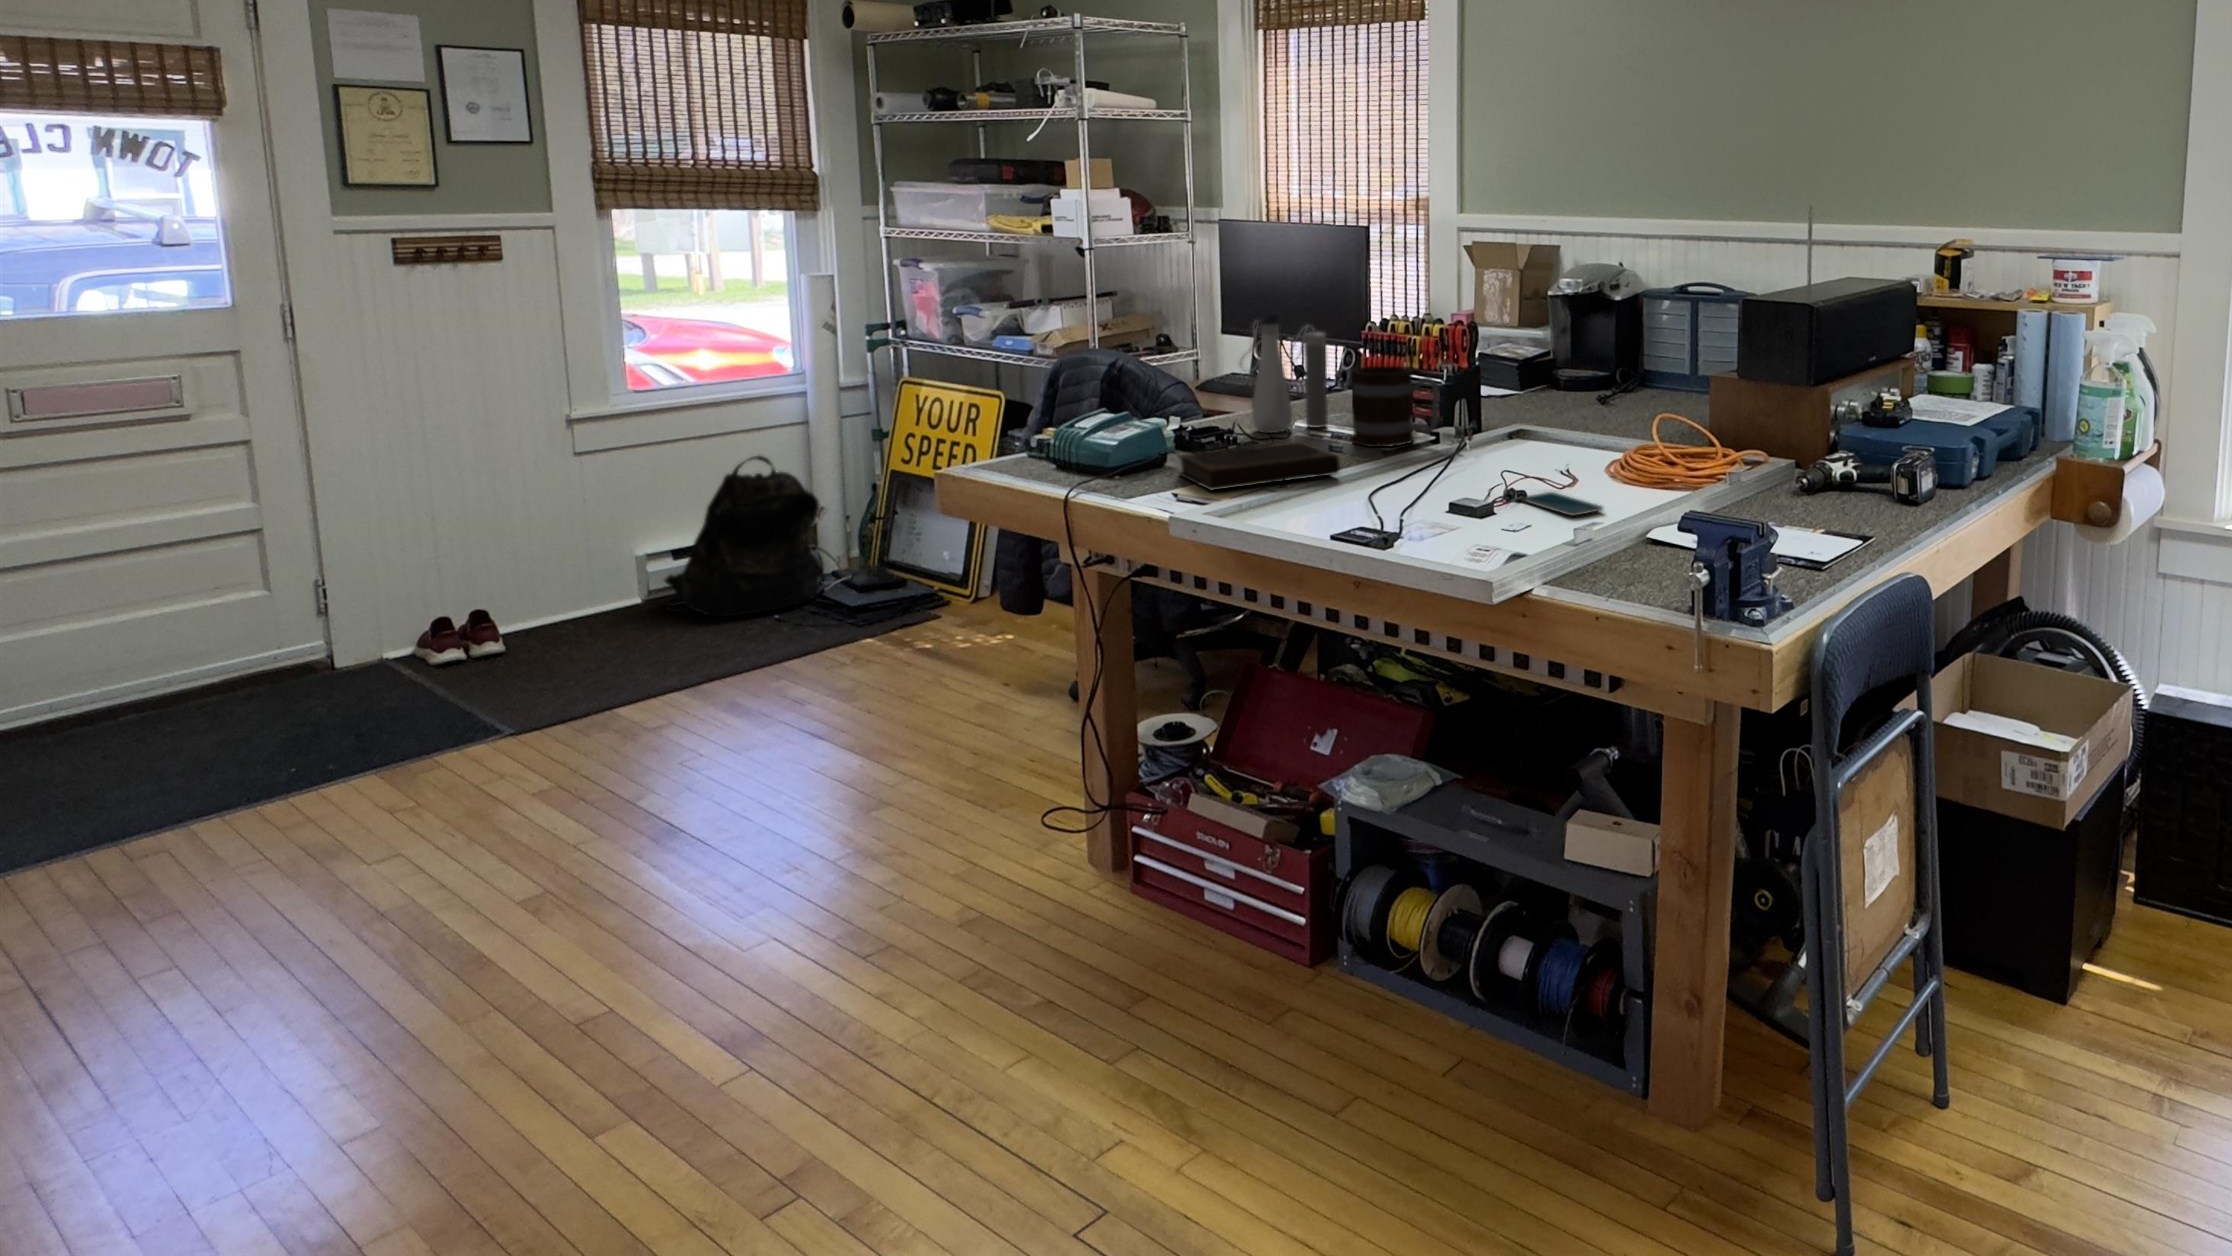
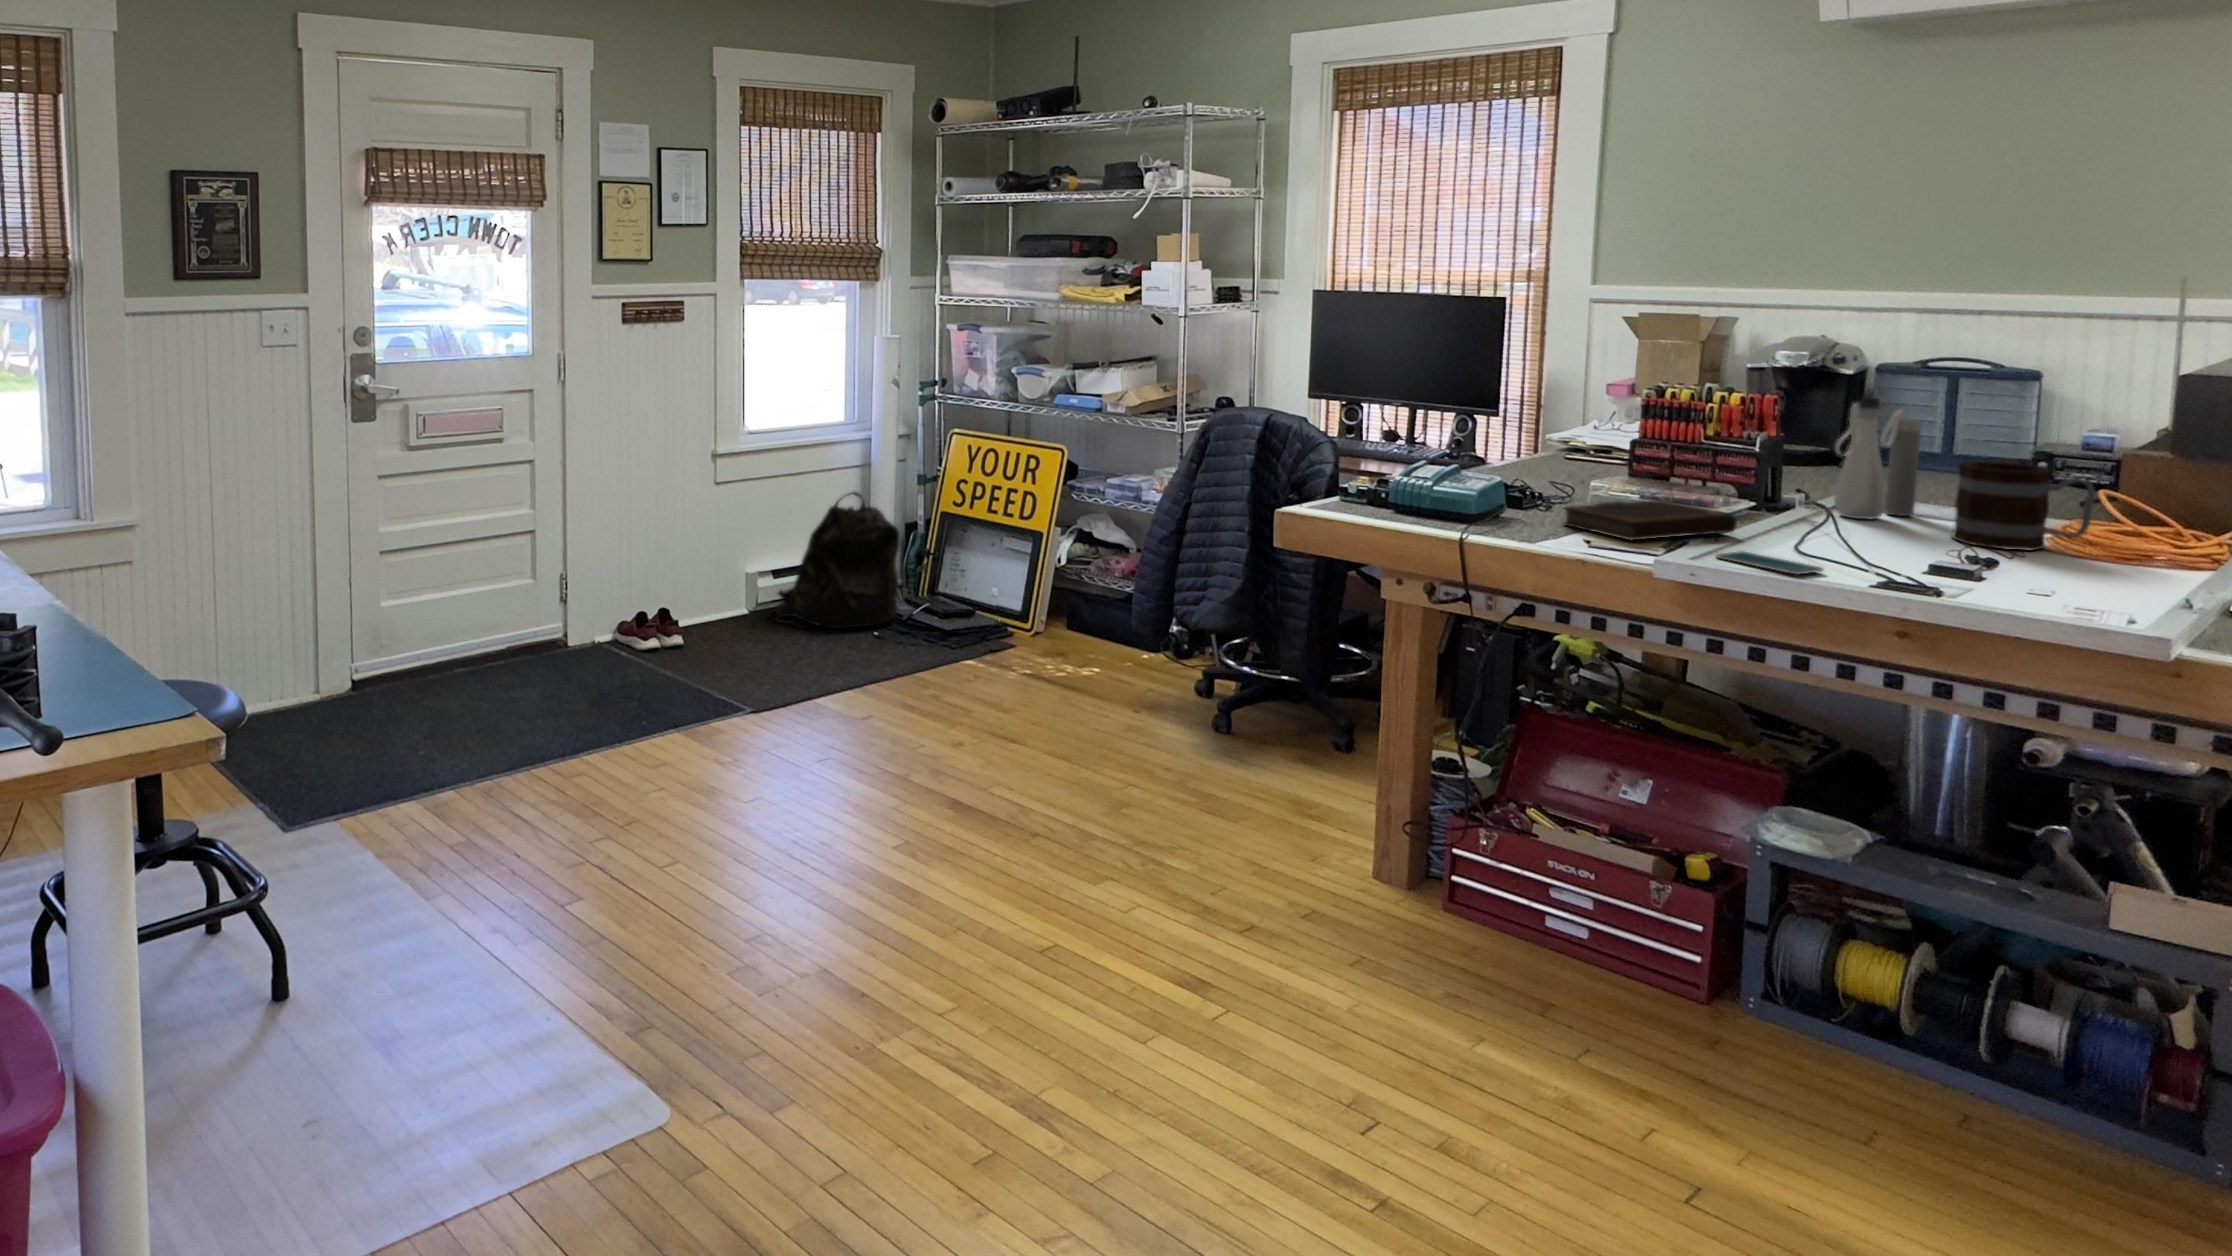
water bottle: present [1243,315,1328,433] -> present [1834,398,1922,519]
mug: present [1351,366,1440,447] -> present [1952,461,2096,551]
smartphone: present [1522,492,1603,516] -> present [1717,552,1823,575]

